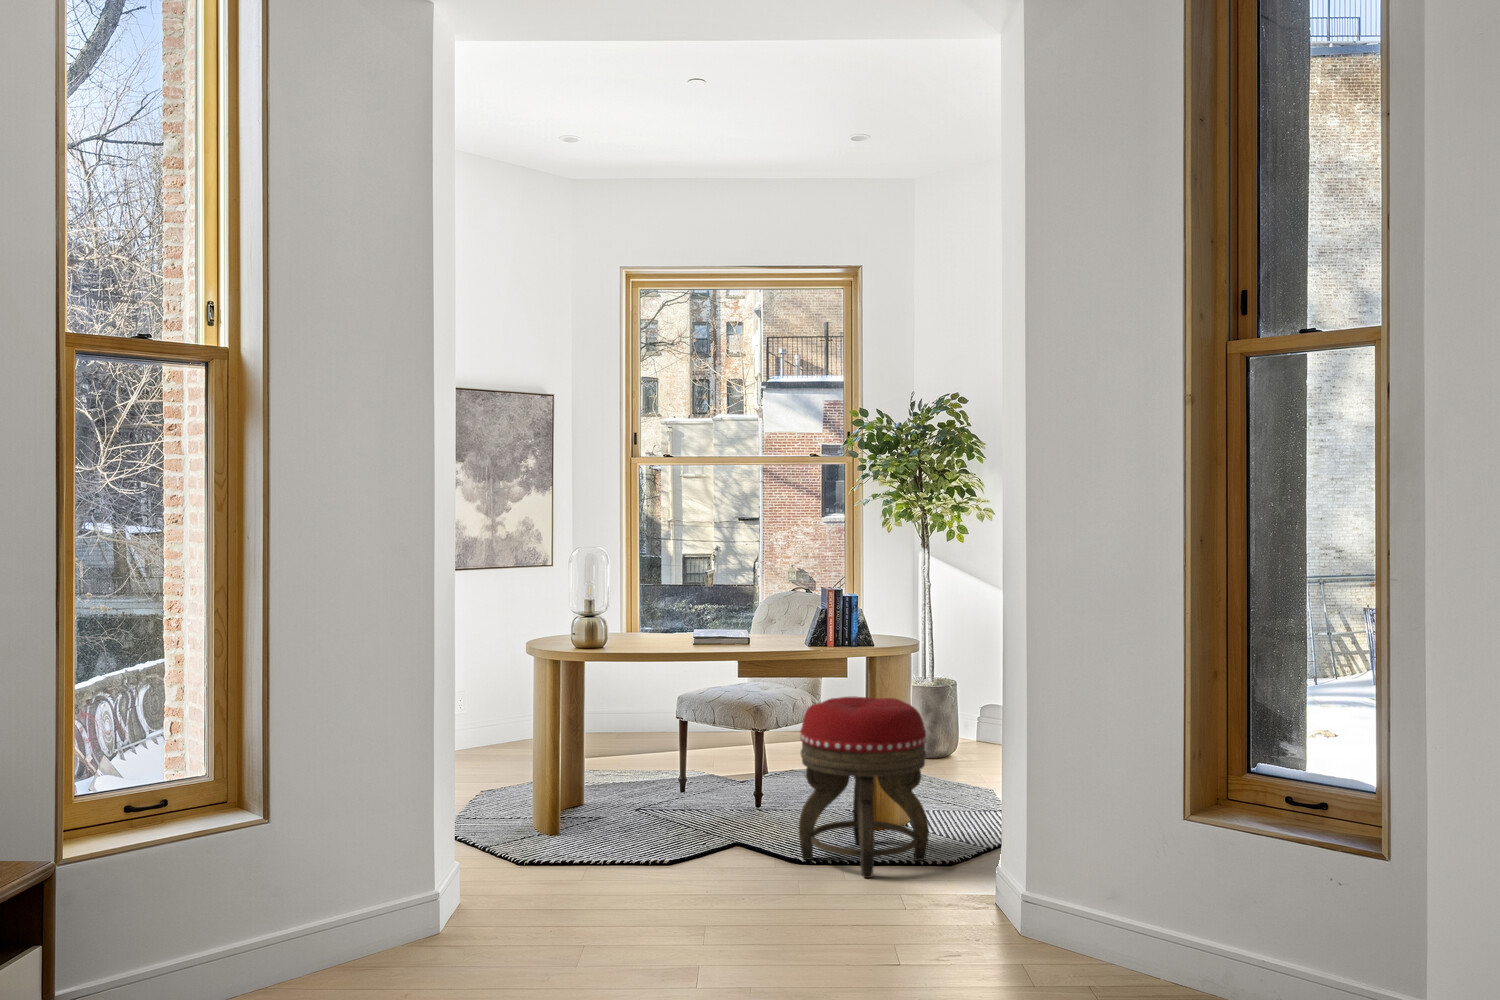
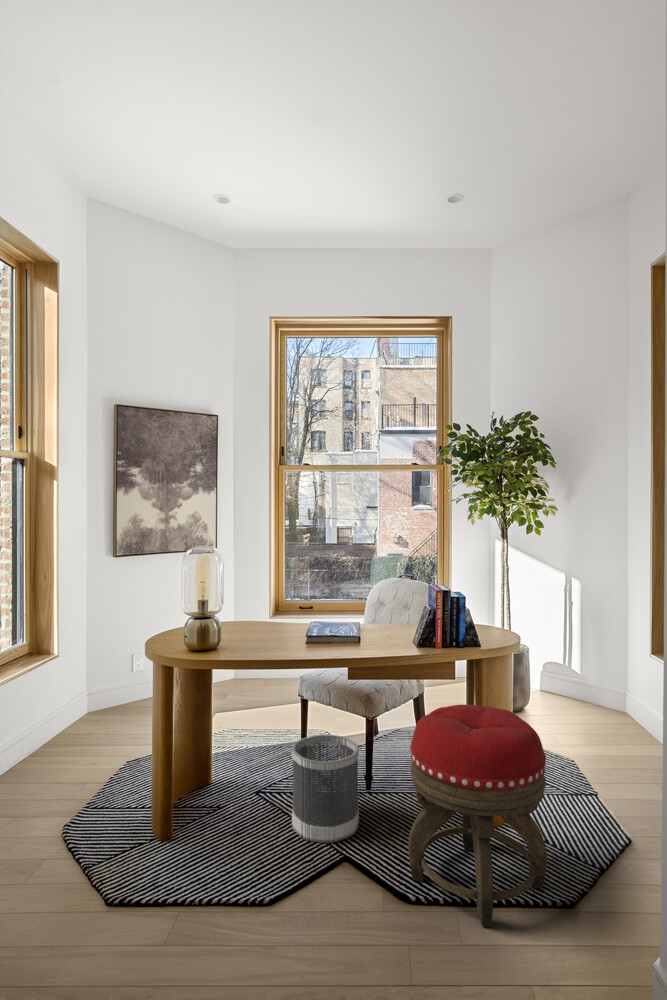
wastebasket: none [679,746,749,843] -> present [292,735,359,843]

